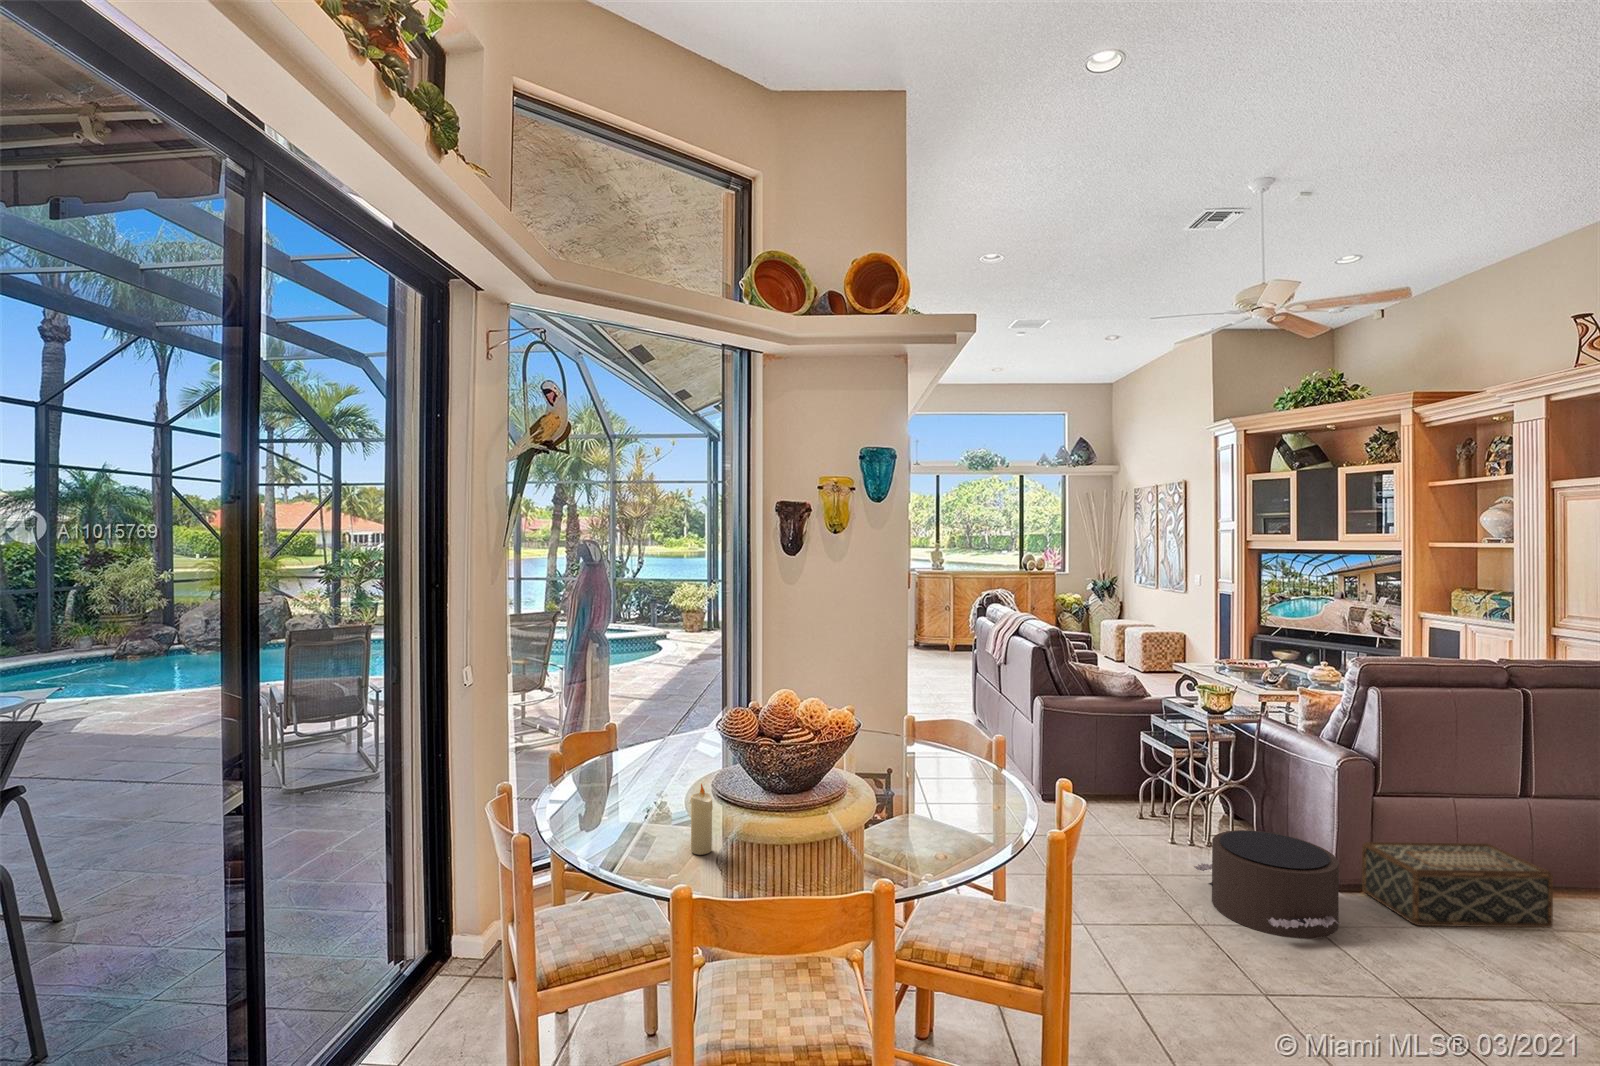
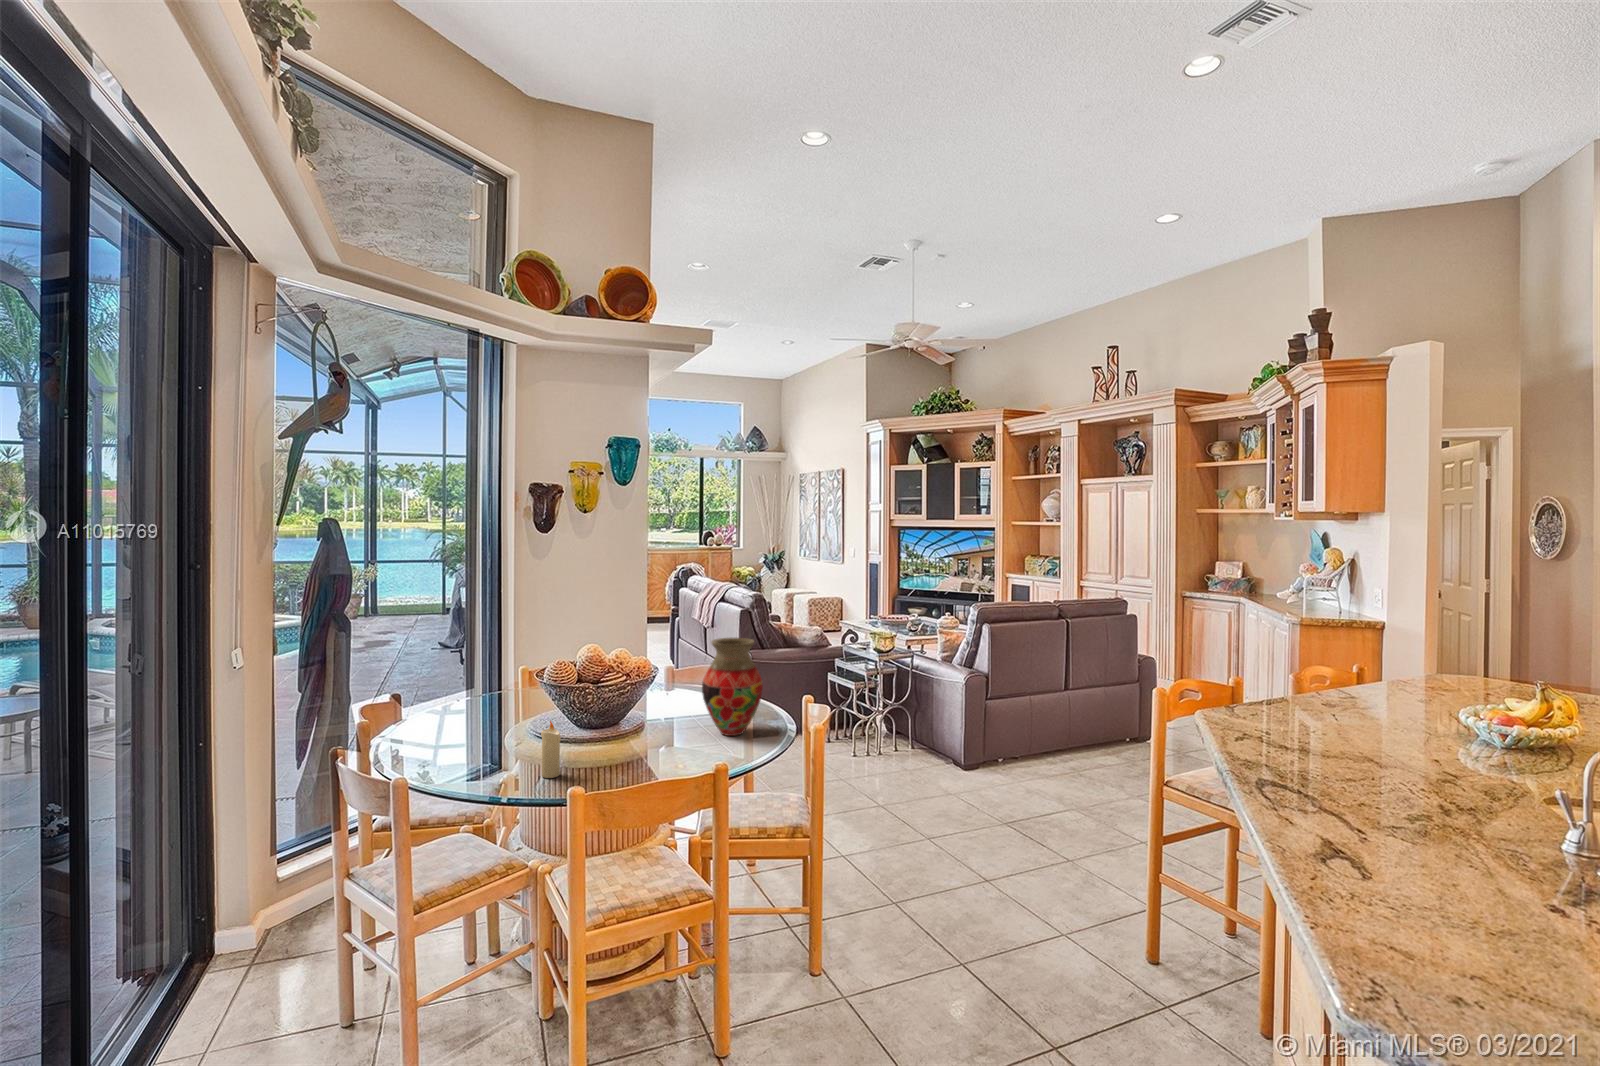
vase: none [909,692,990,823] -> present [702,638,763,736]
pouf: present [1194,830,1341,939] -> none [872,736,969,806]
woven basket: present [1362,842,1553,927] -> none [978,727,1084,786]

